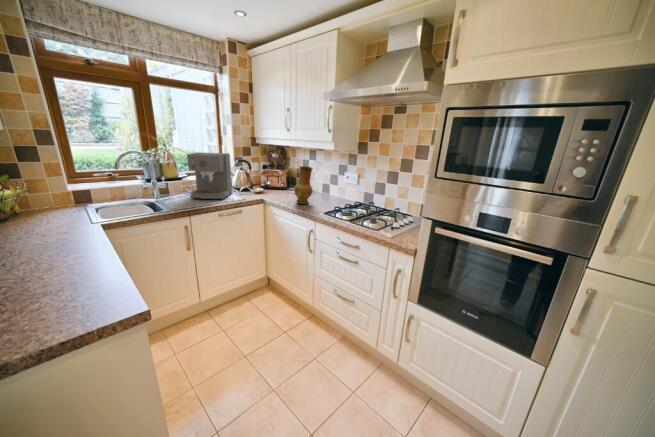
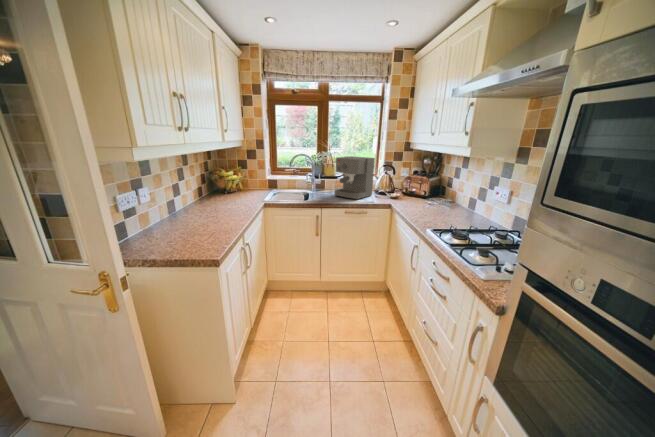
ceramic jug: present [294,166,312,204] -> none [417,174,442,217]

